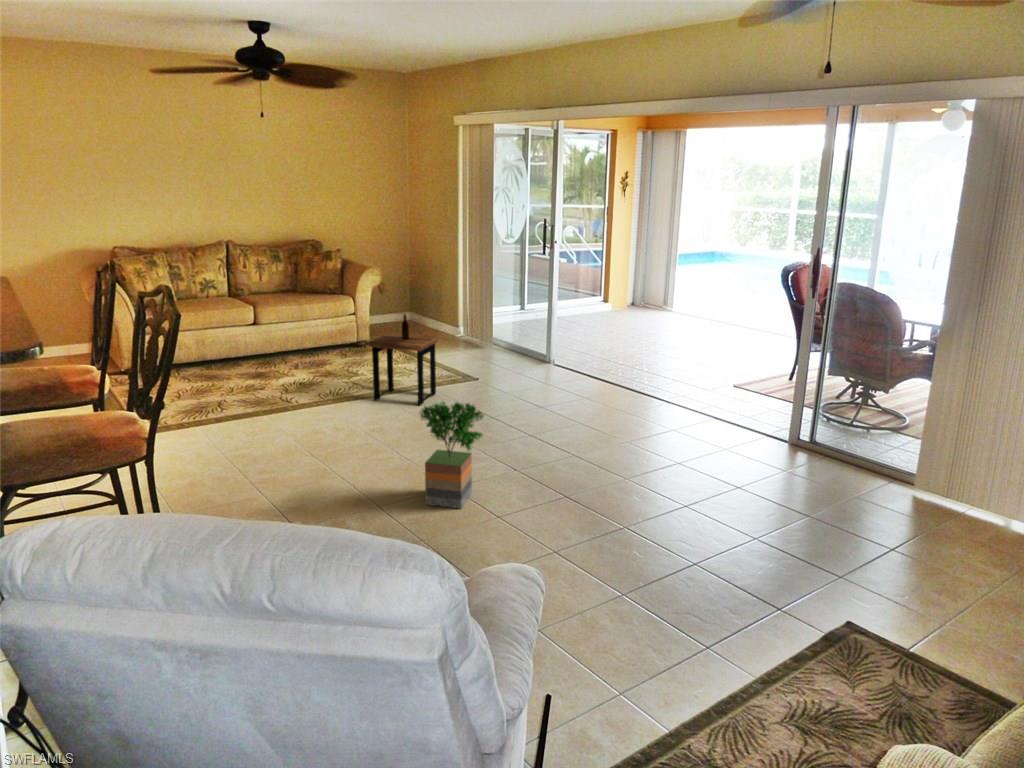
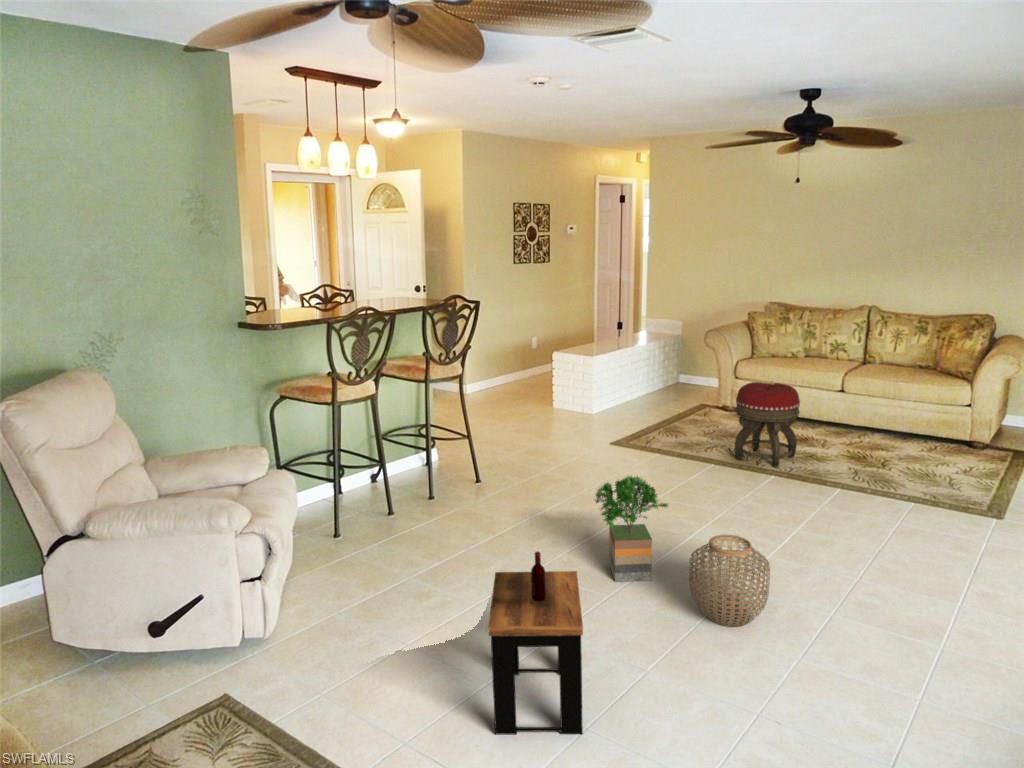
side table: present [369,314,438,406] -> present [489,551,583,735]
footstool: none [240,318,308,407] -> present [735,382,800,467]
woven basket: none [517,413,583,487] -> present [689,535,770,627]

